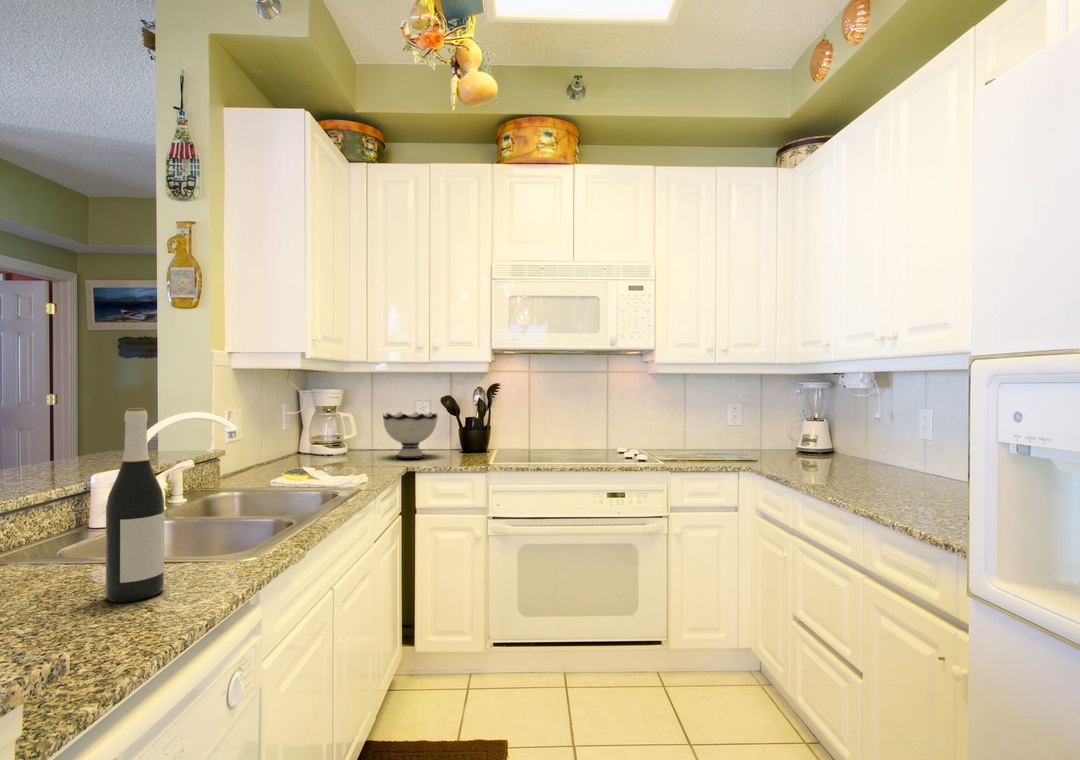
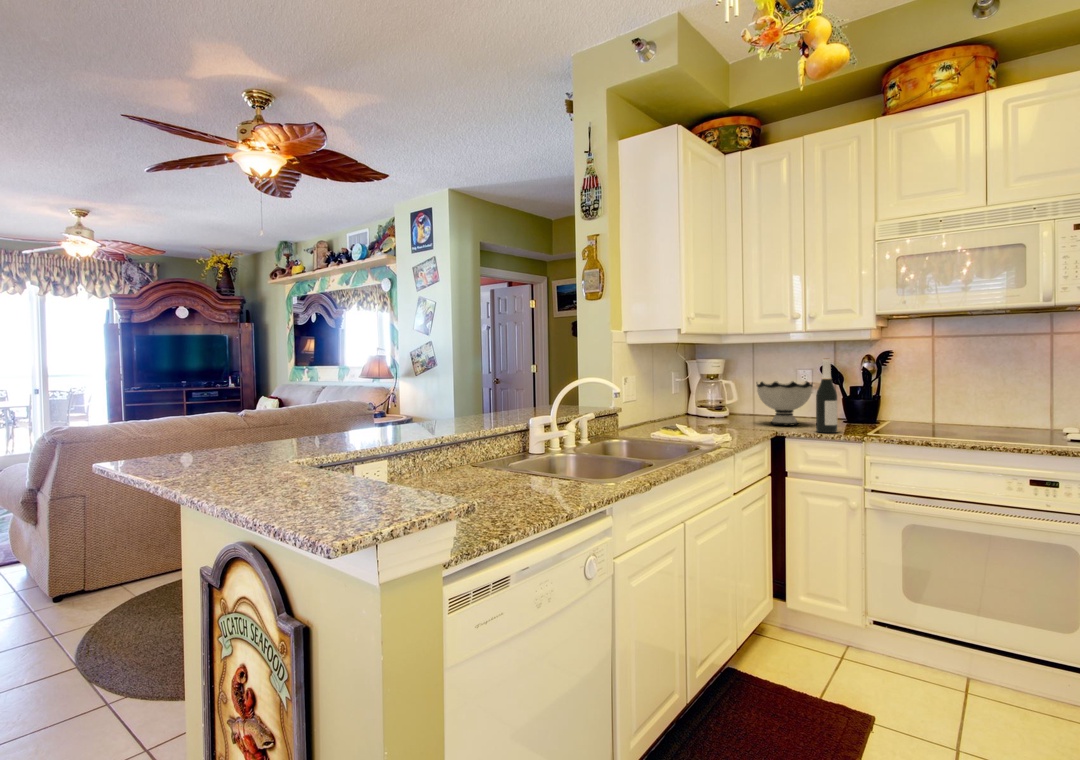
wine bottle: present [106,408,164,602] -> present [816,358,837,433]

